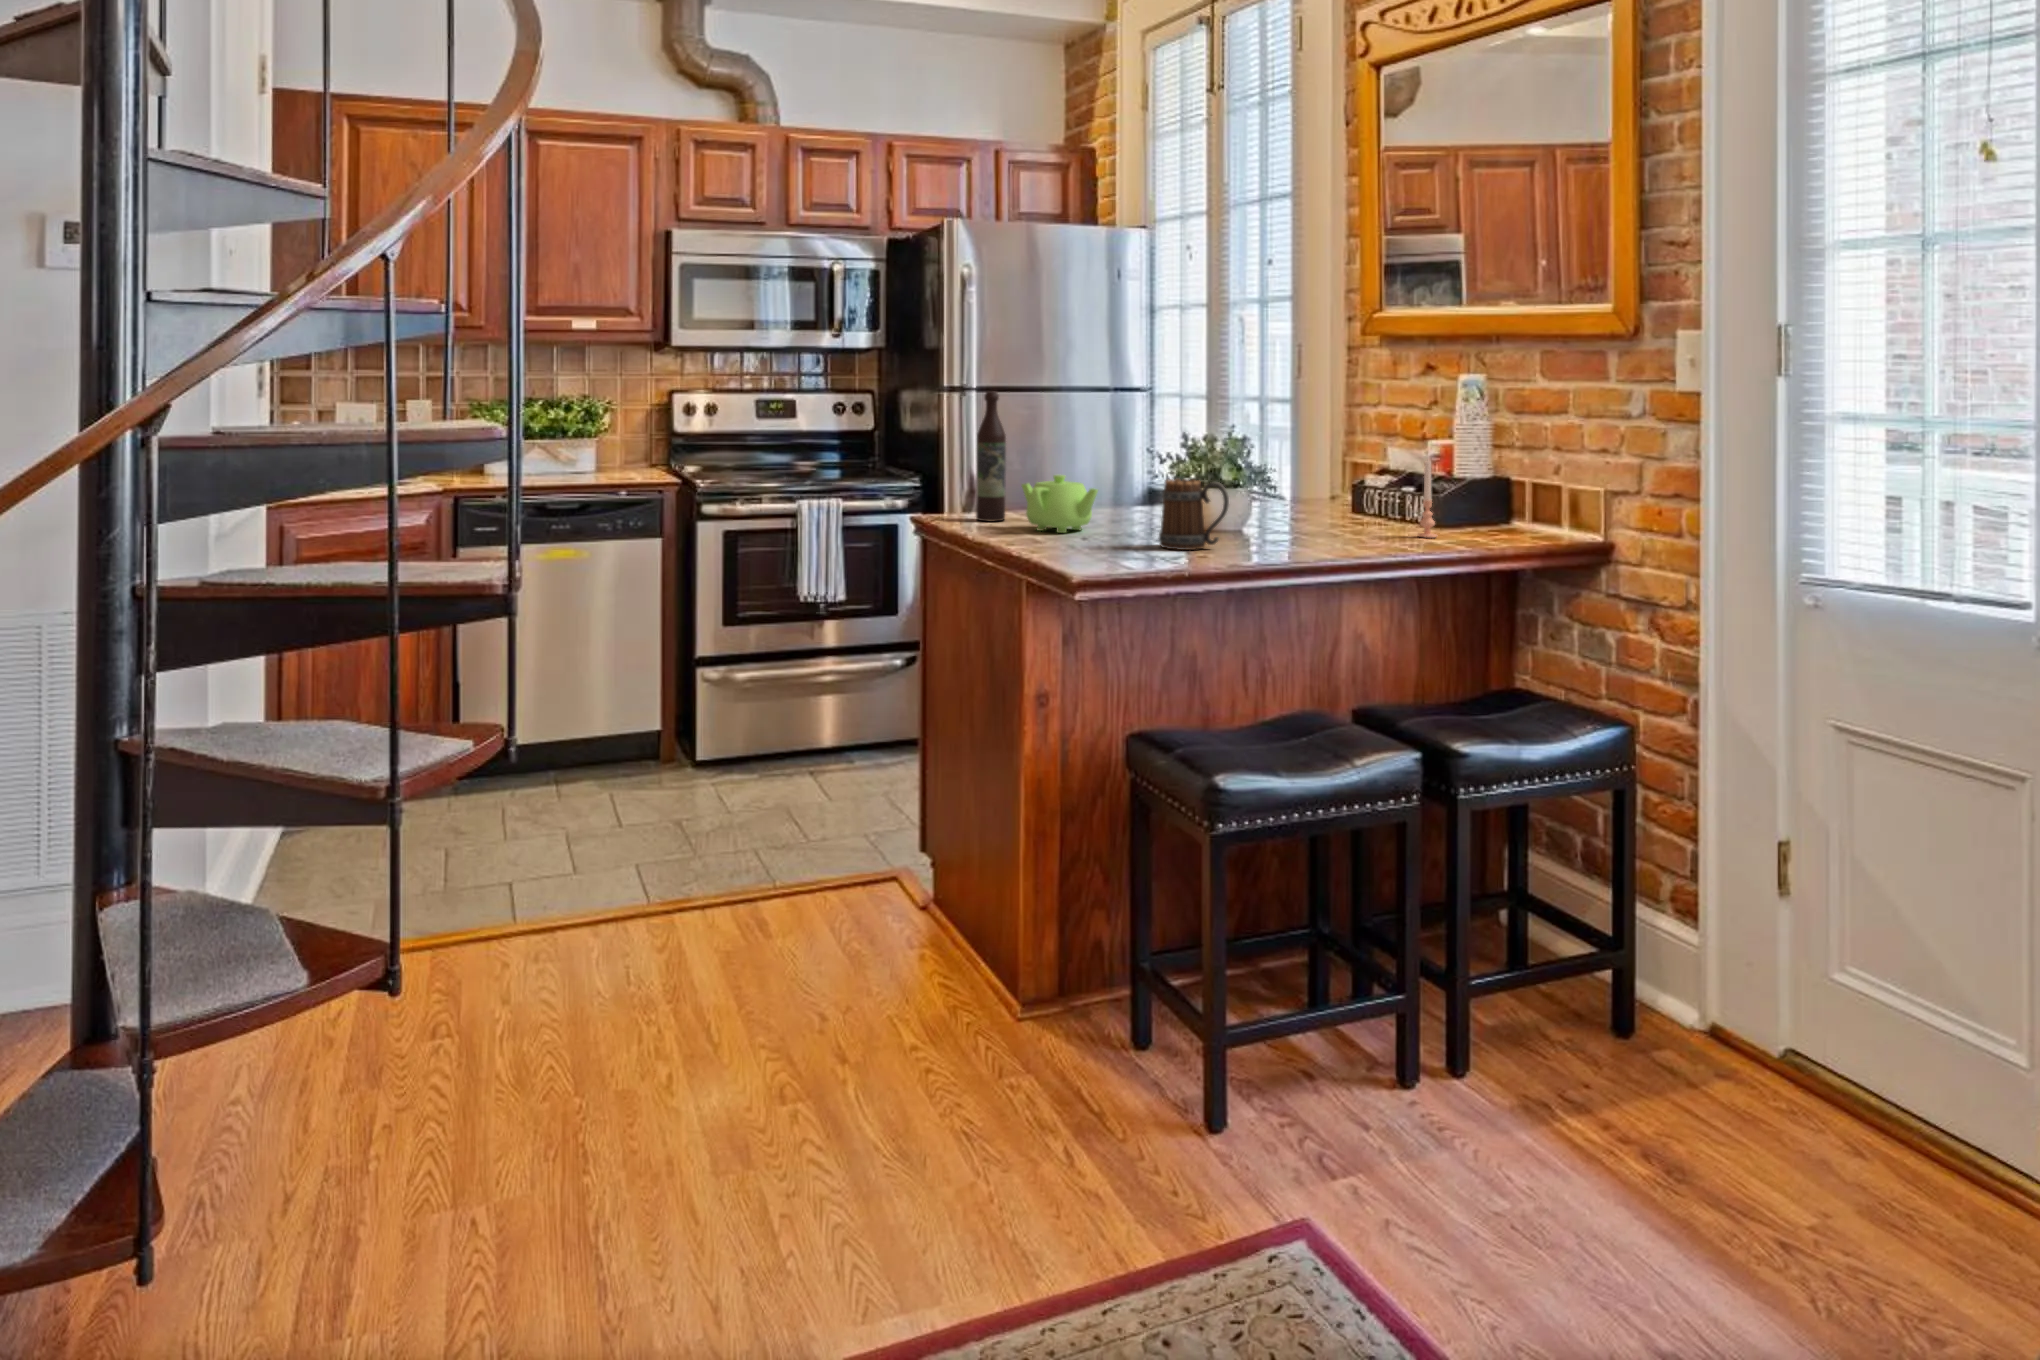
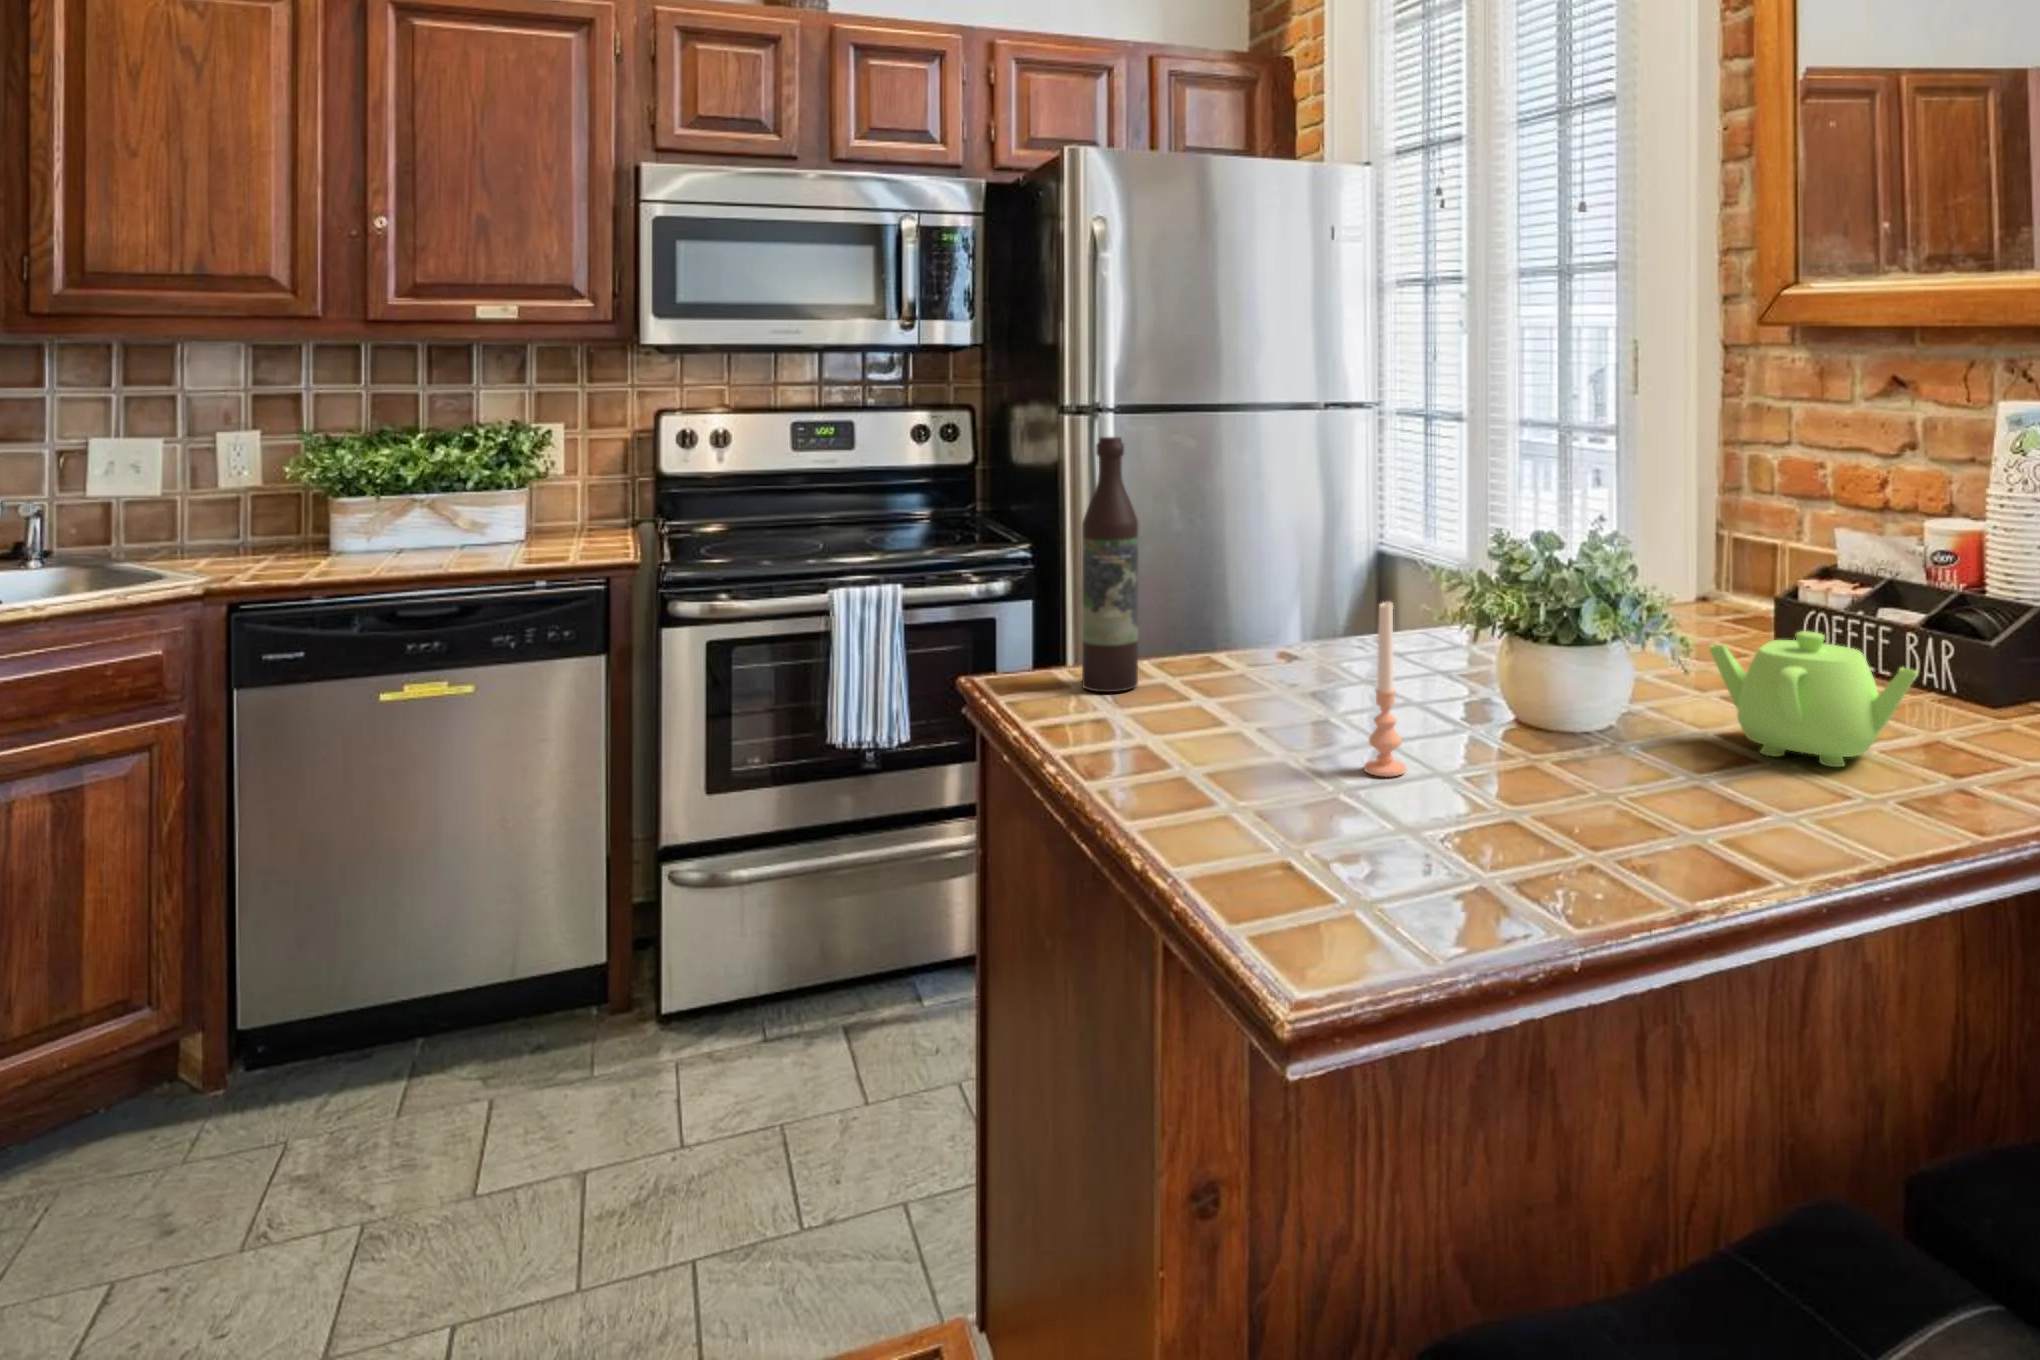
candle: present [1418,460,1437,538] -> present [1364,601,1406,776]
teapot: present [1022,475,1098,533] -> present [1709,631,1918,767]
mug: present [1158,479,1229,550] -> none [1462,644,1619,814]

